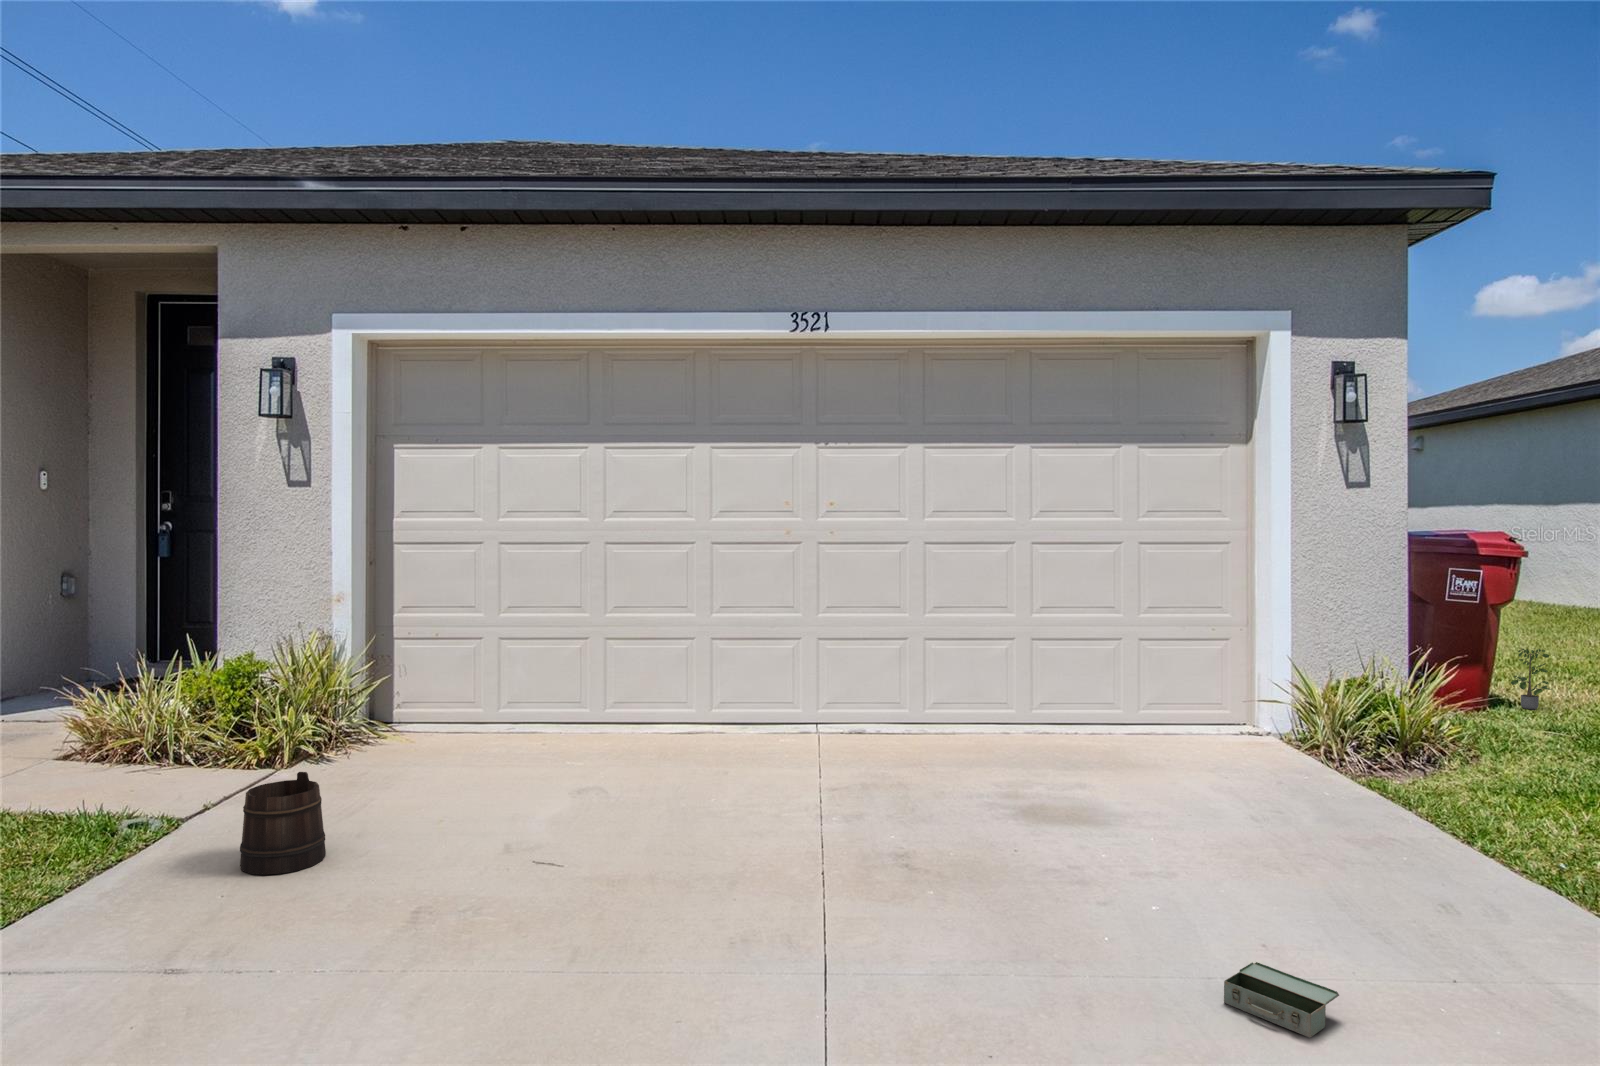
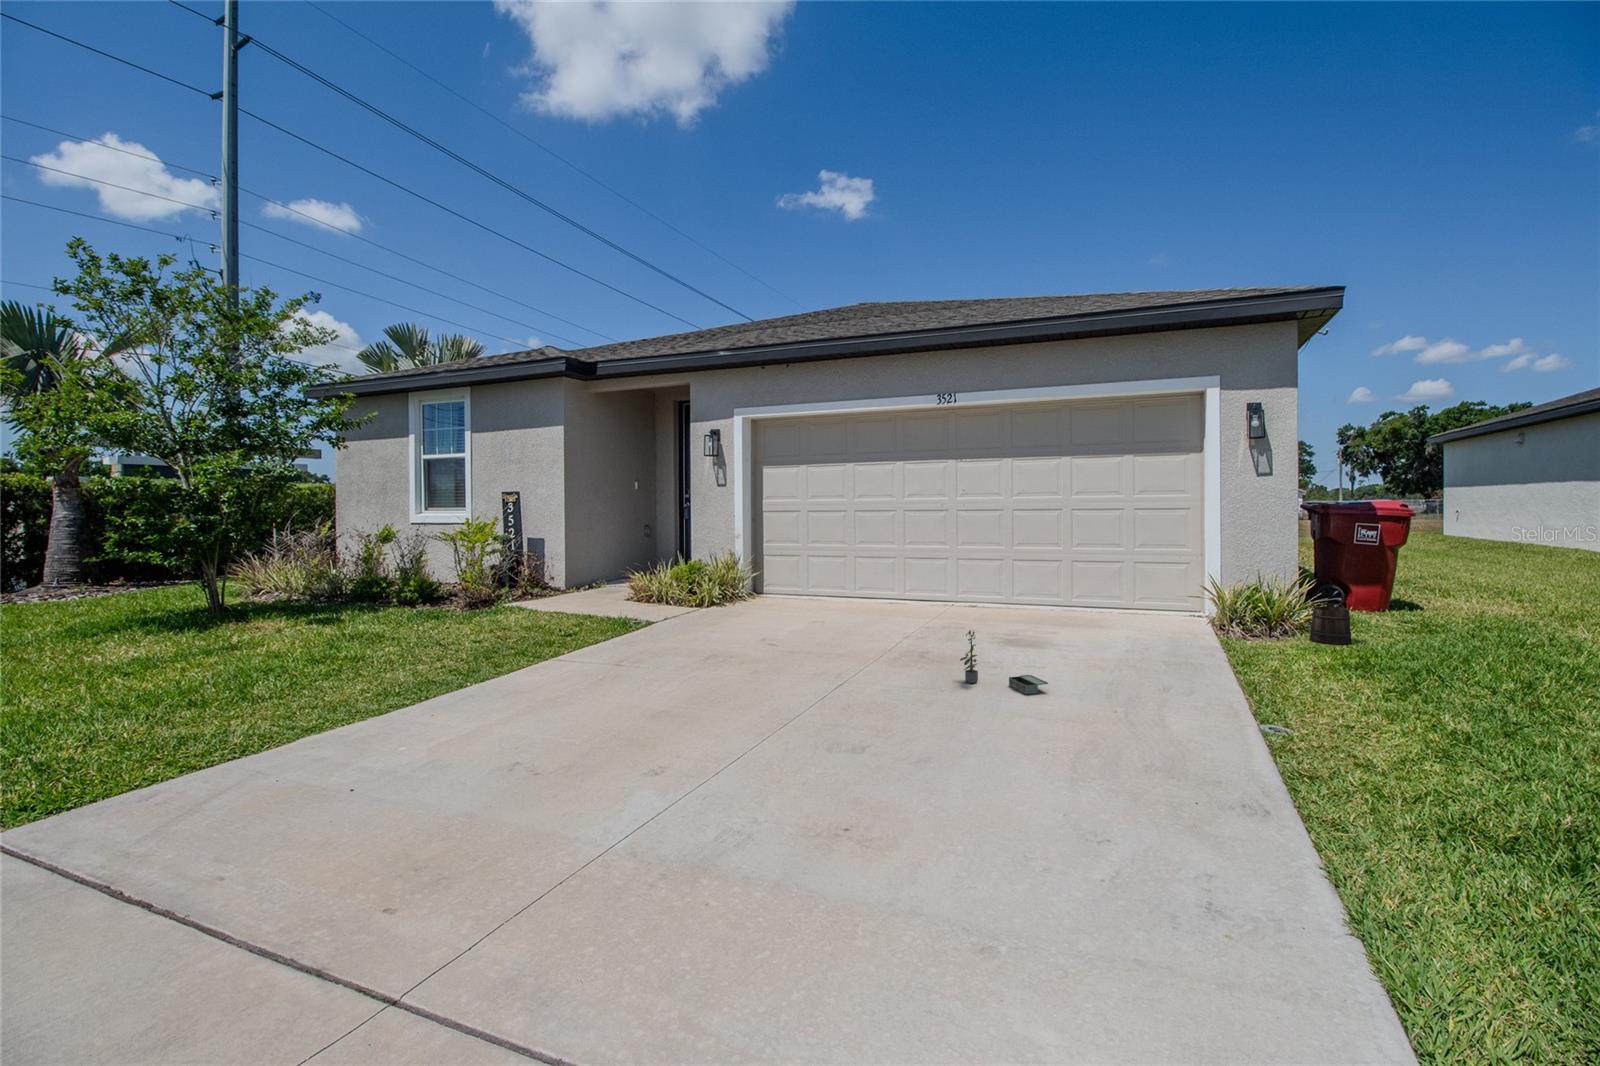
potted plant: present [1511,648,1552,709] -> present [960,630,978,683]
bucket: present [240,772,326,875] -> present [1310,603,1352,645]

